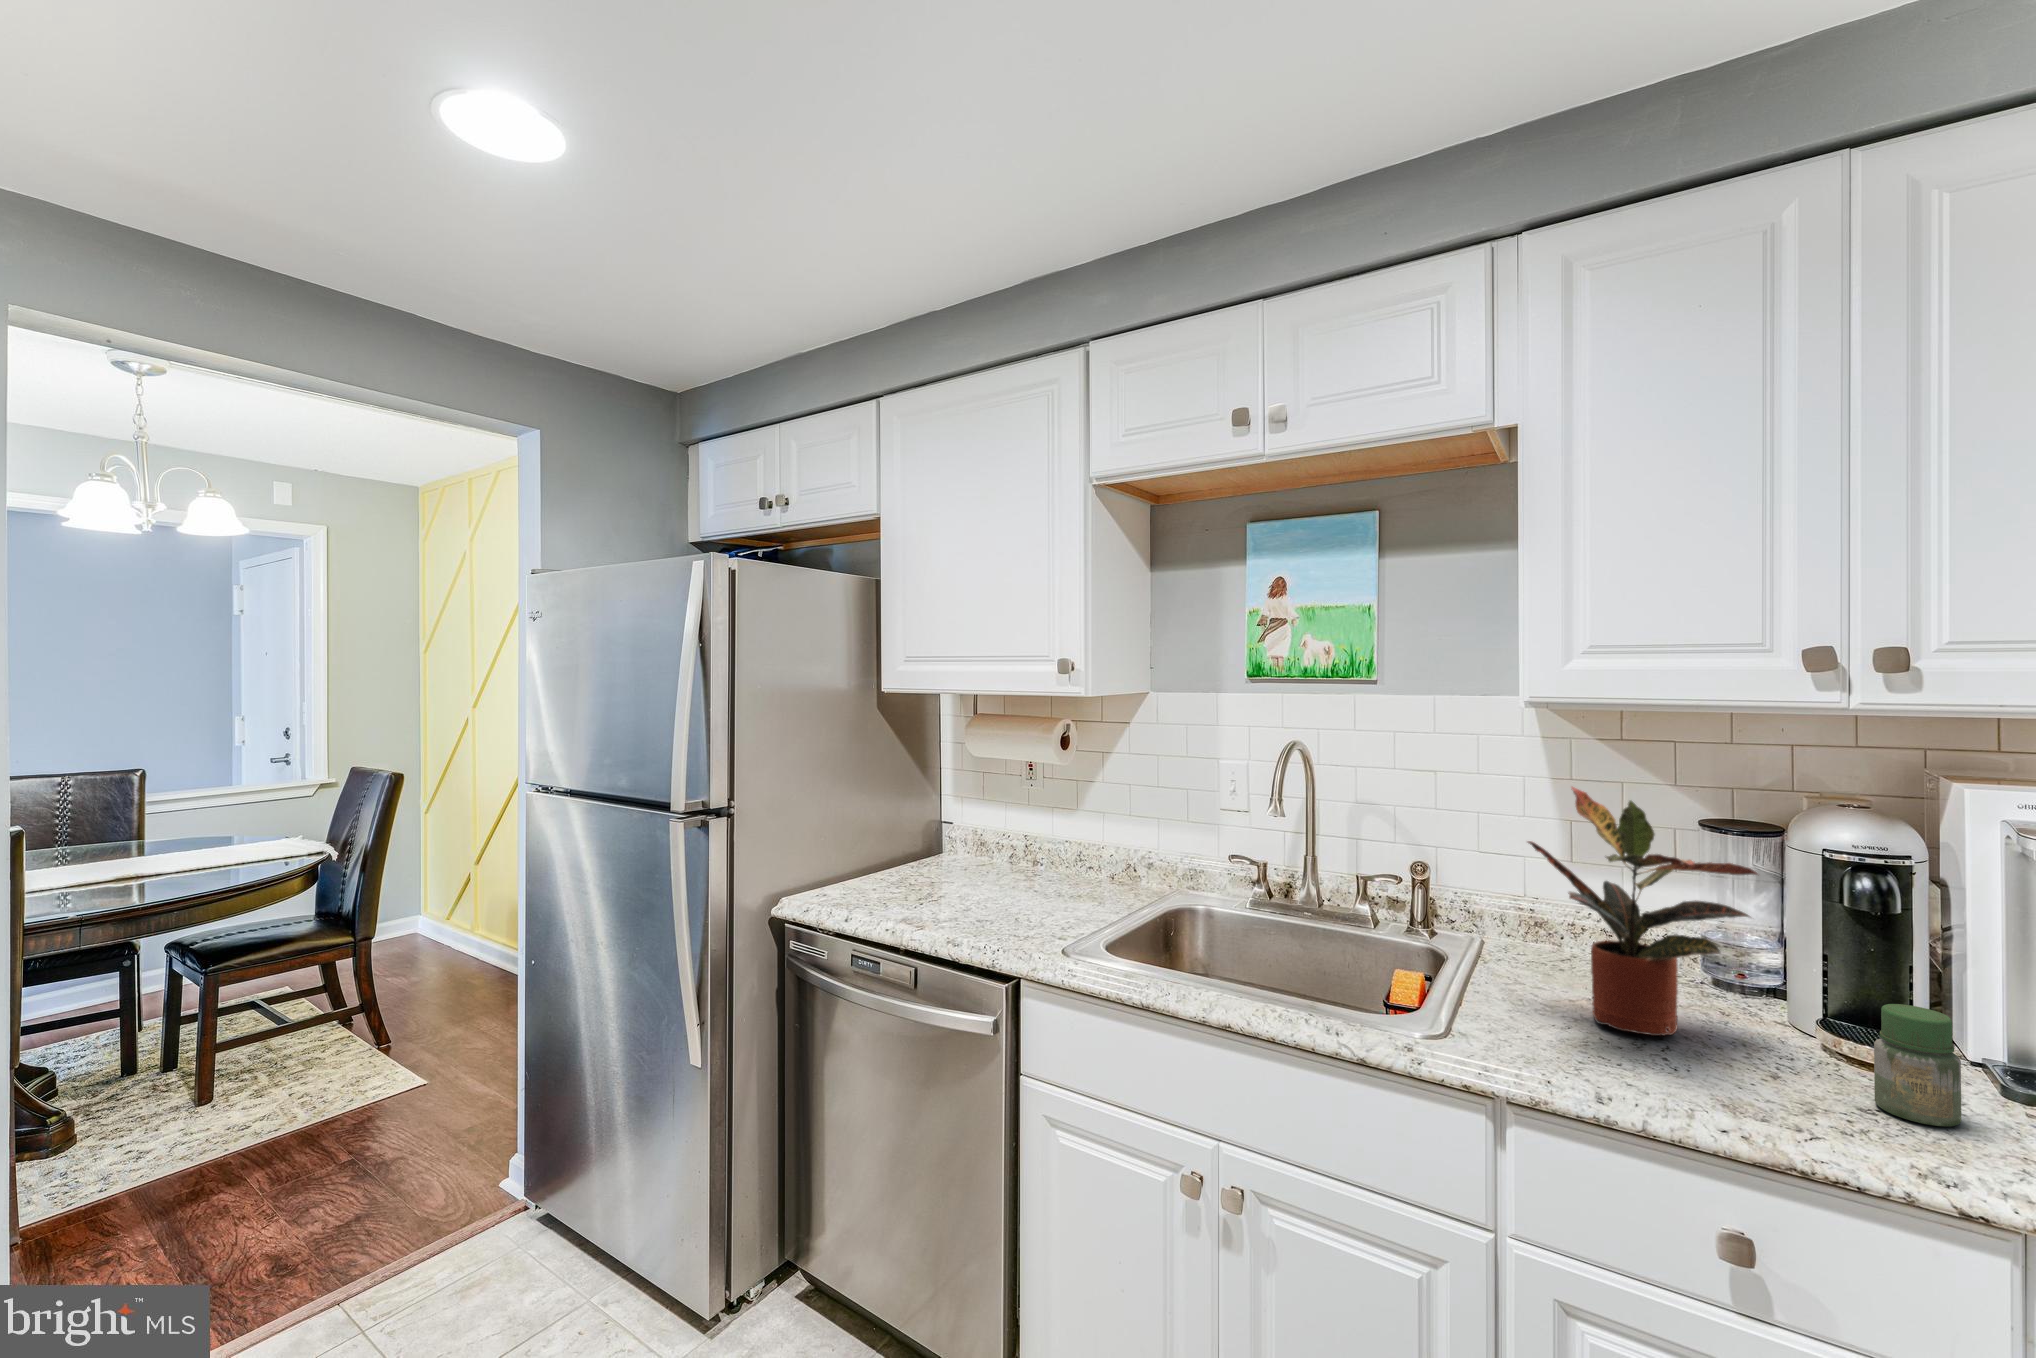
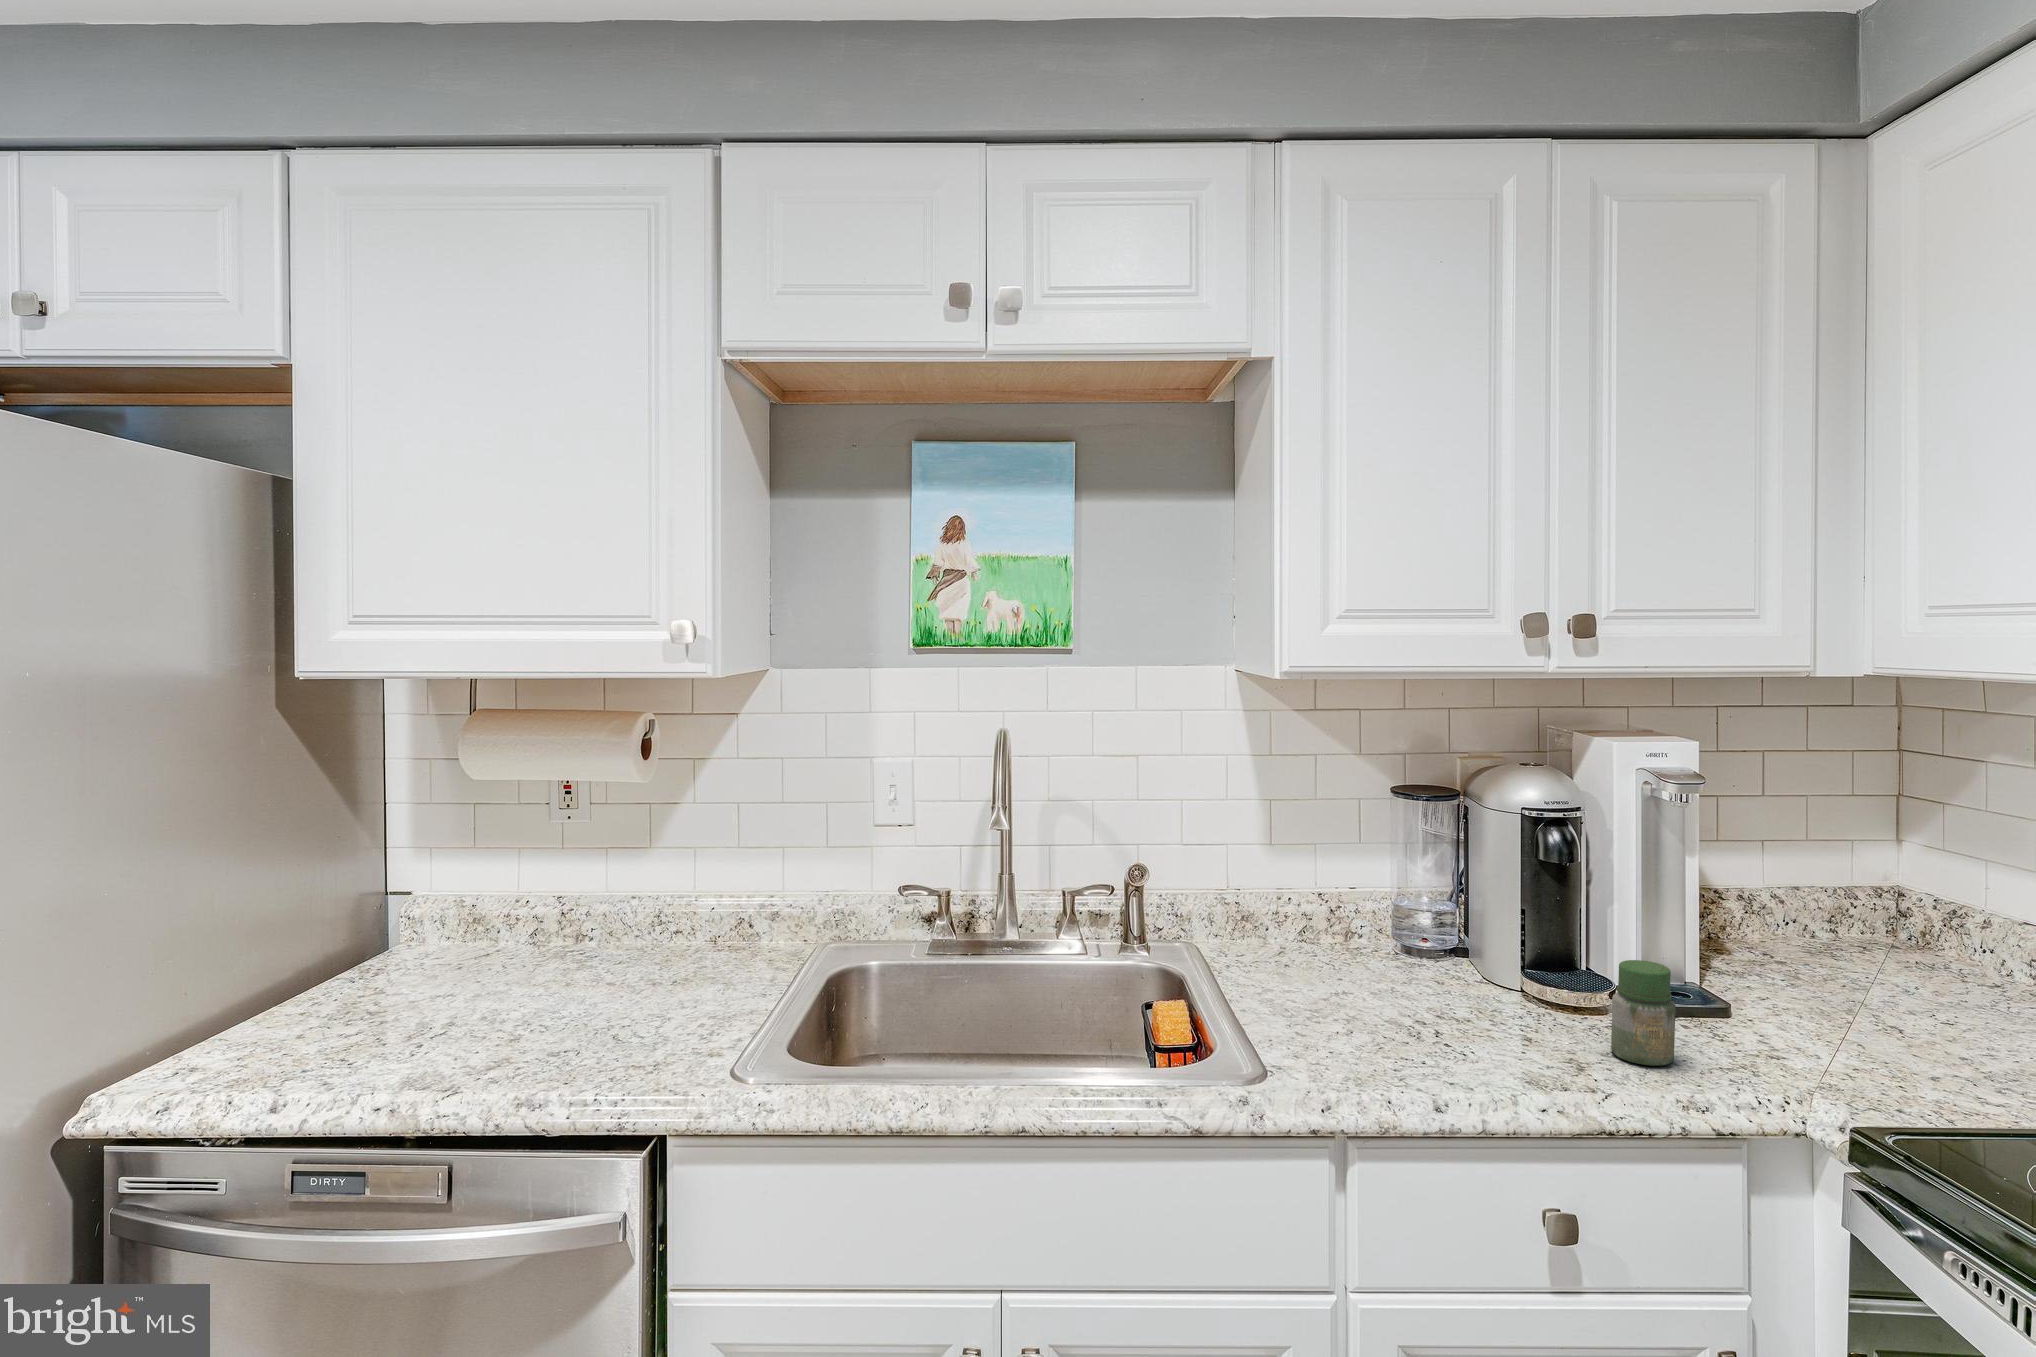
potted plant: present [1528,787,1757,1036] -> none [1300,774,1507,1029]

